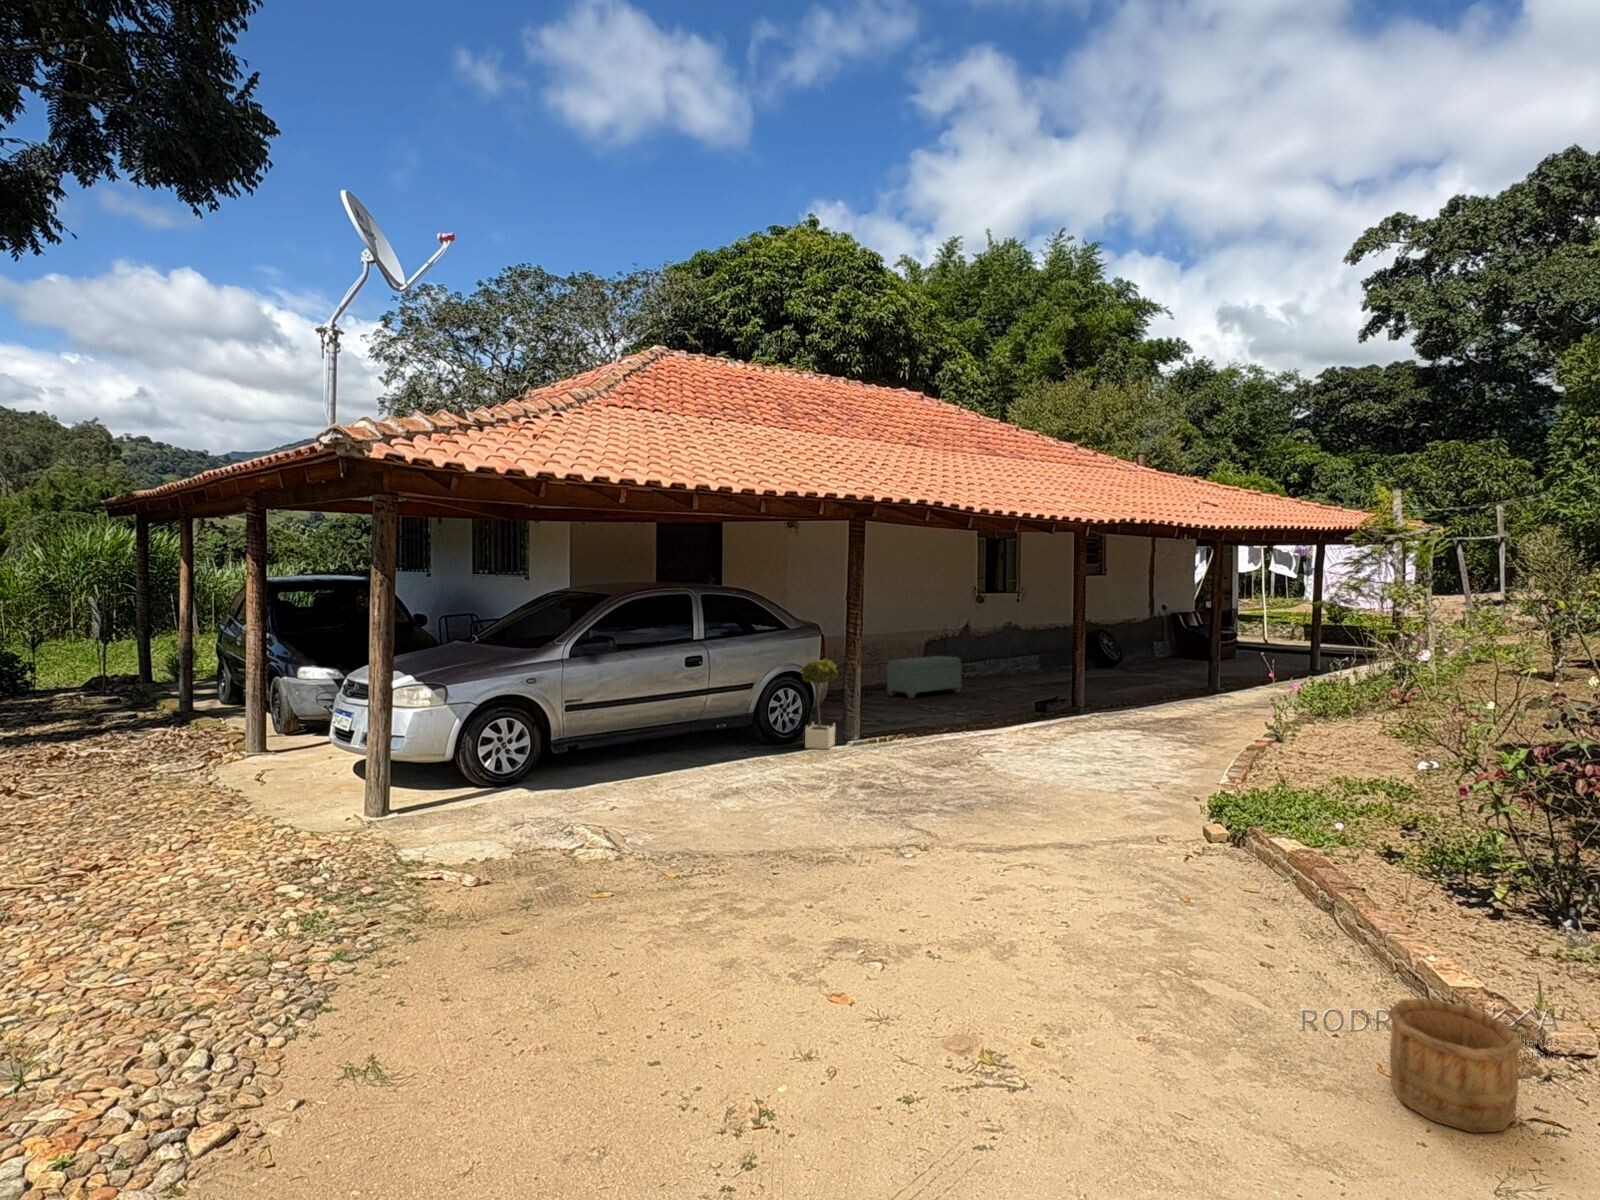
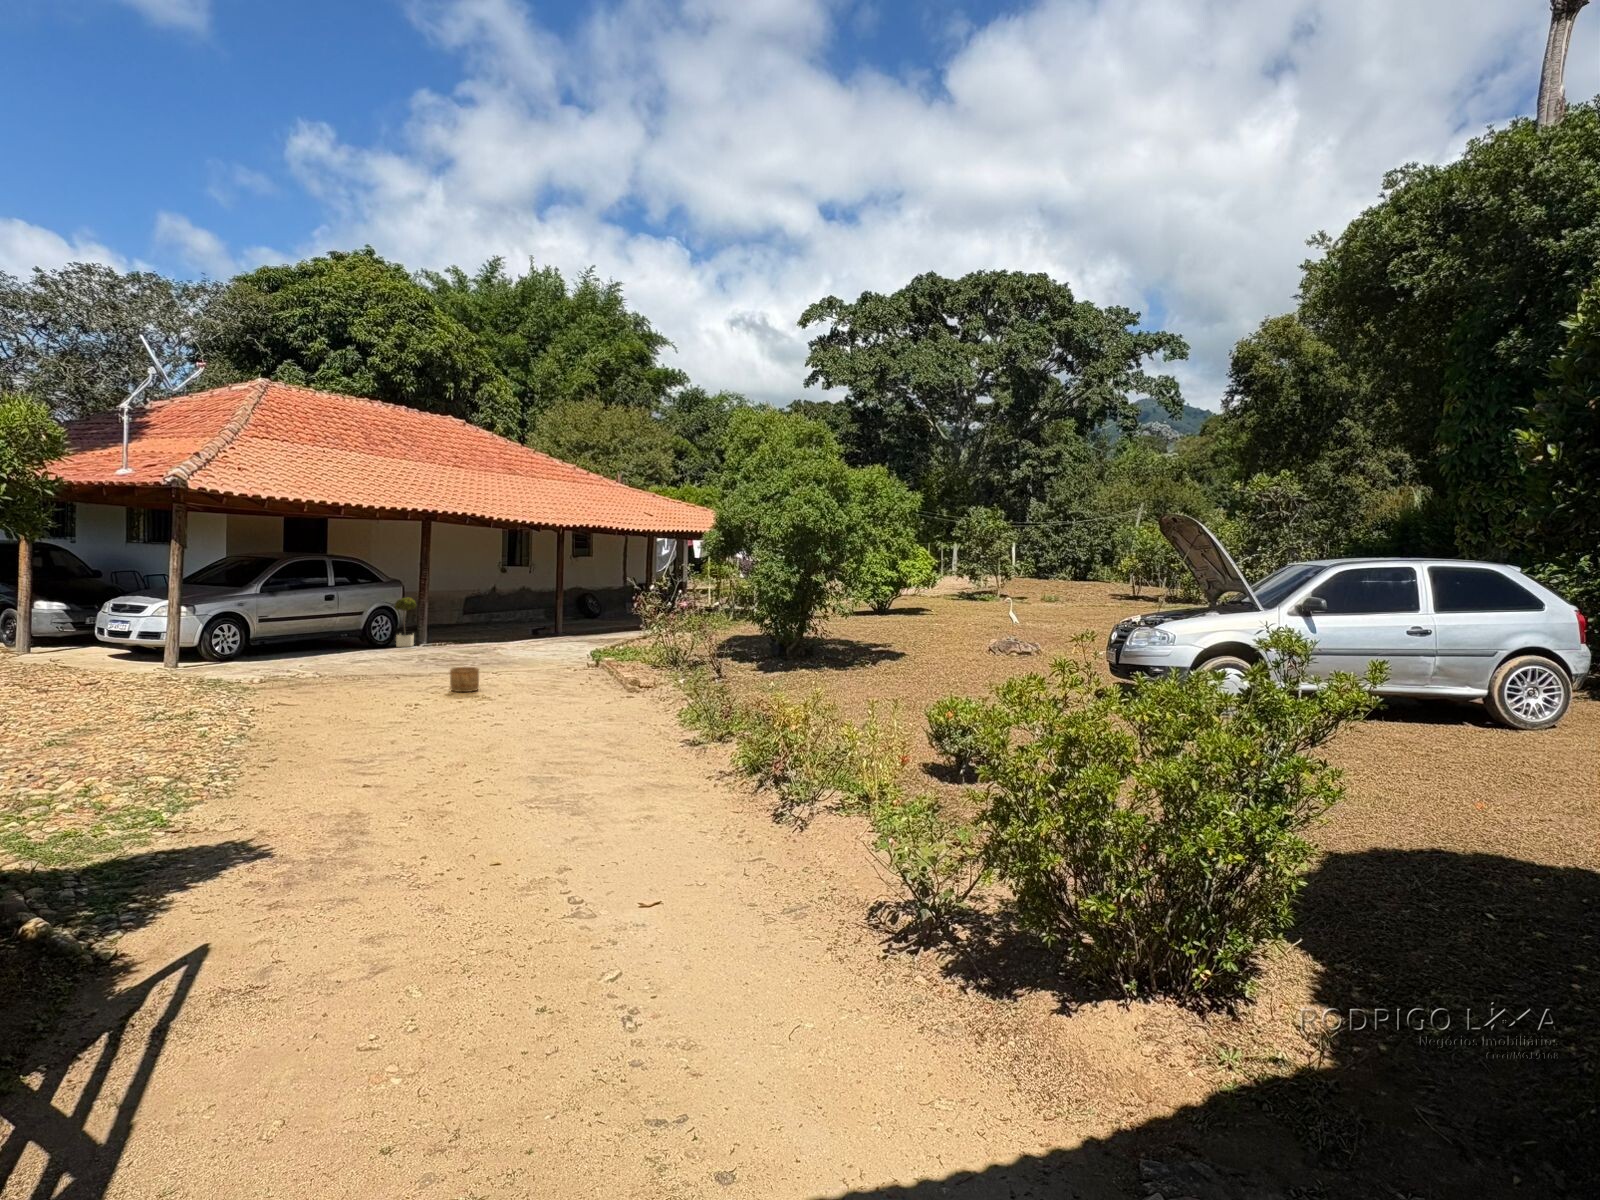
bench: present [887,656,962,698] -> none [442,604,491,629]
wooden bucket: present [1388,999,1523,1133] -> present [450,667,479,692]

